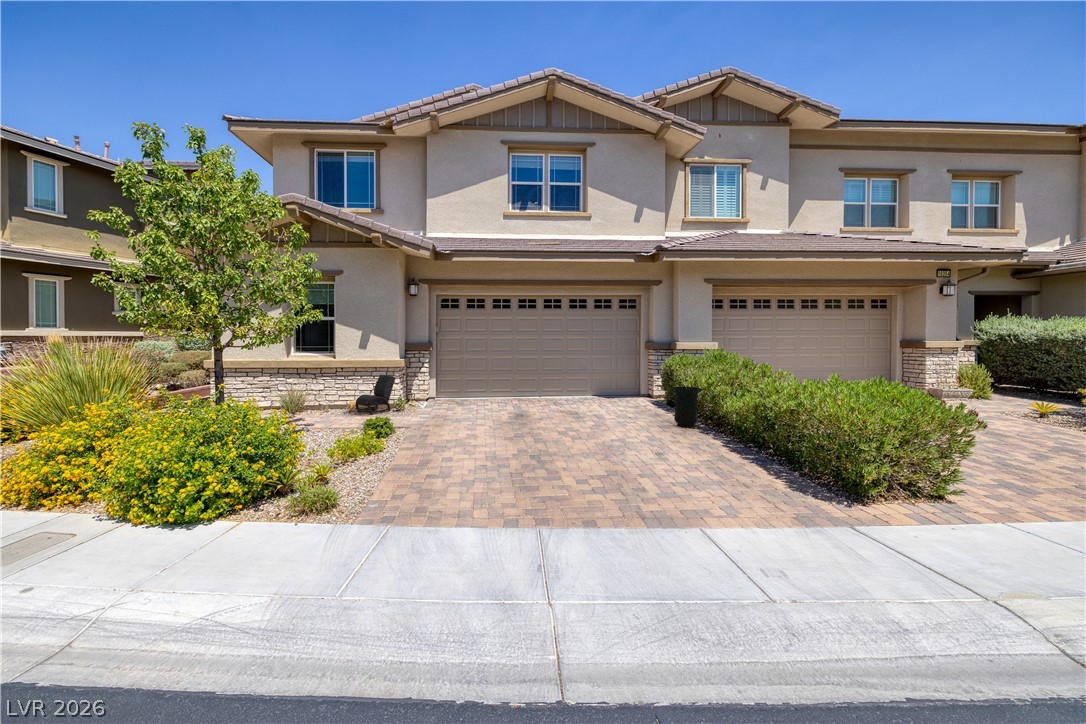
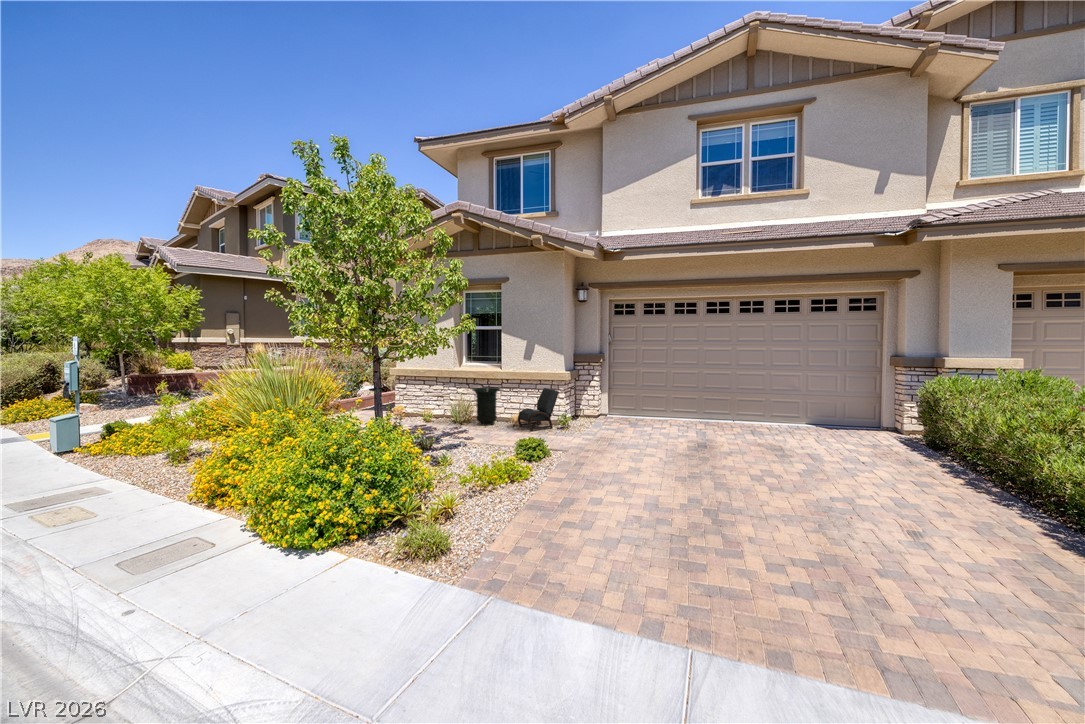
trash can: present [671,386,703,428] -> present [472,387,500,425]

